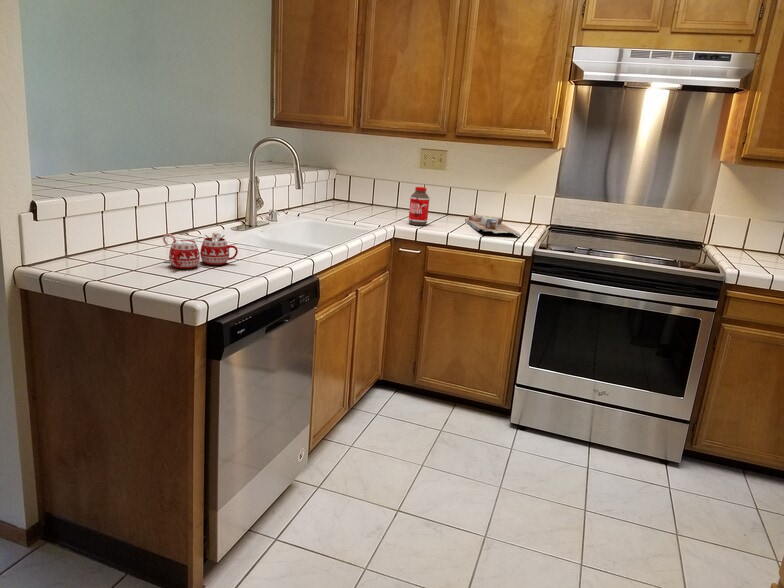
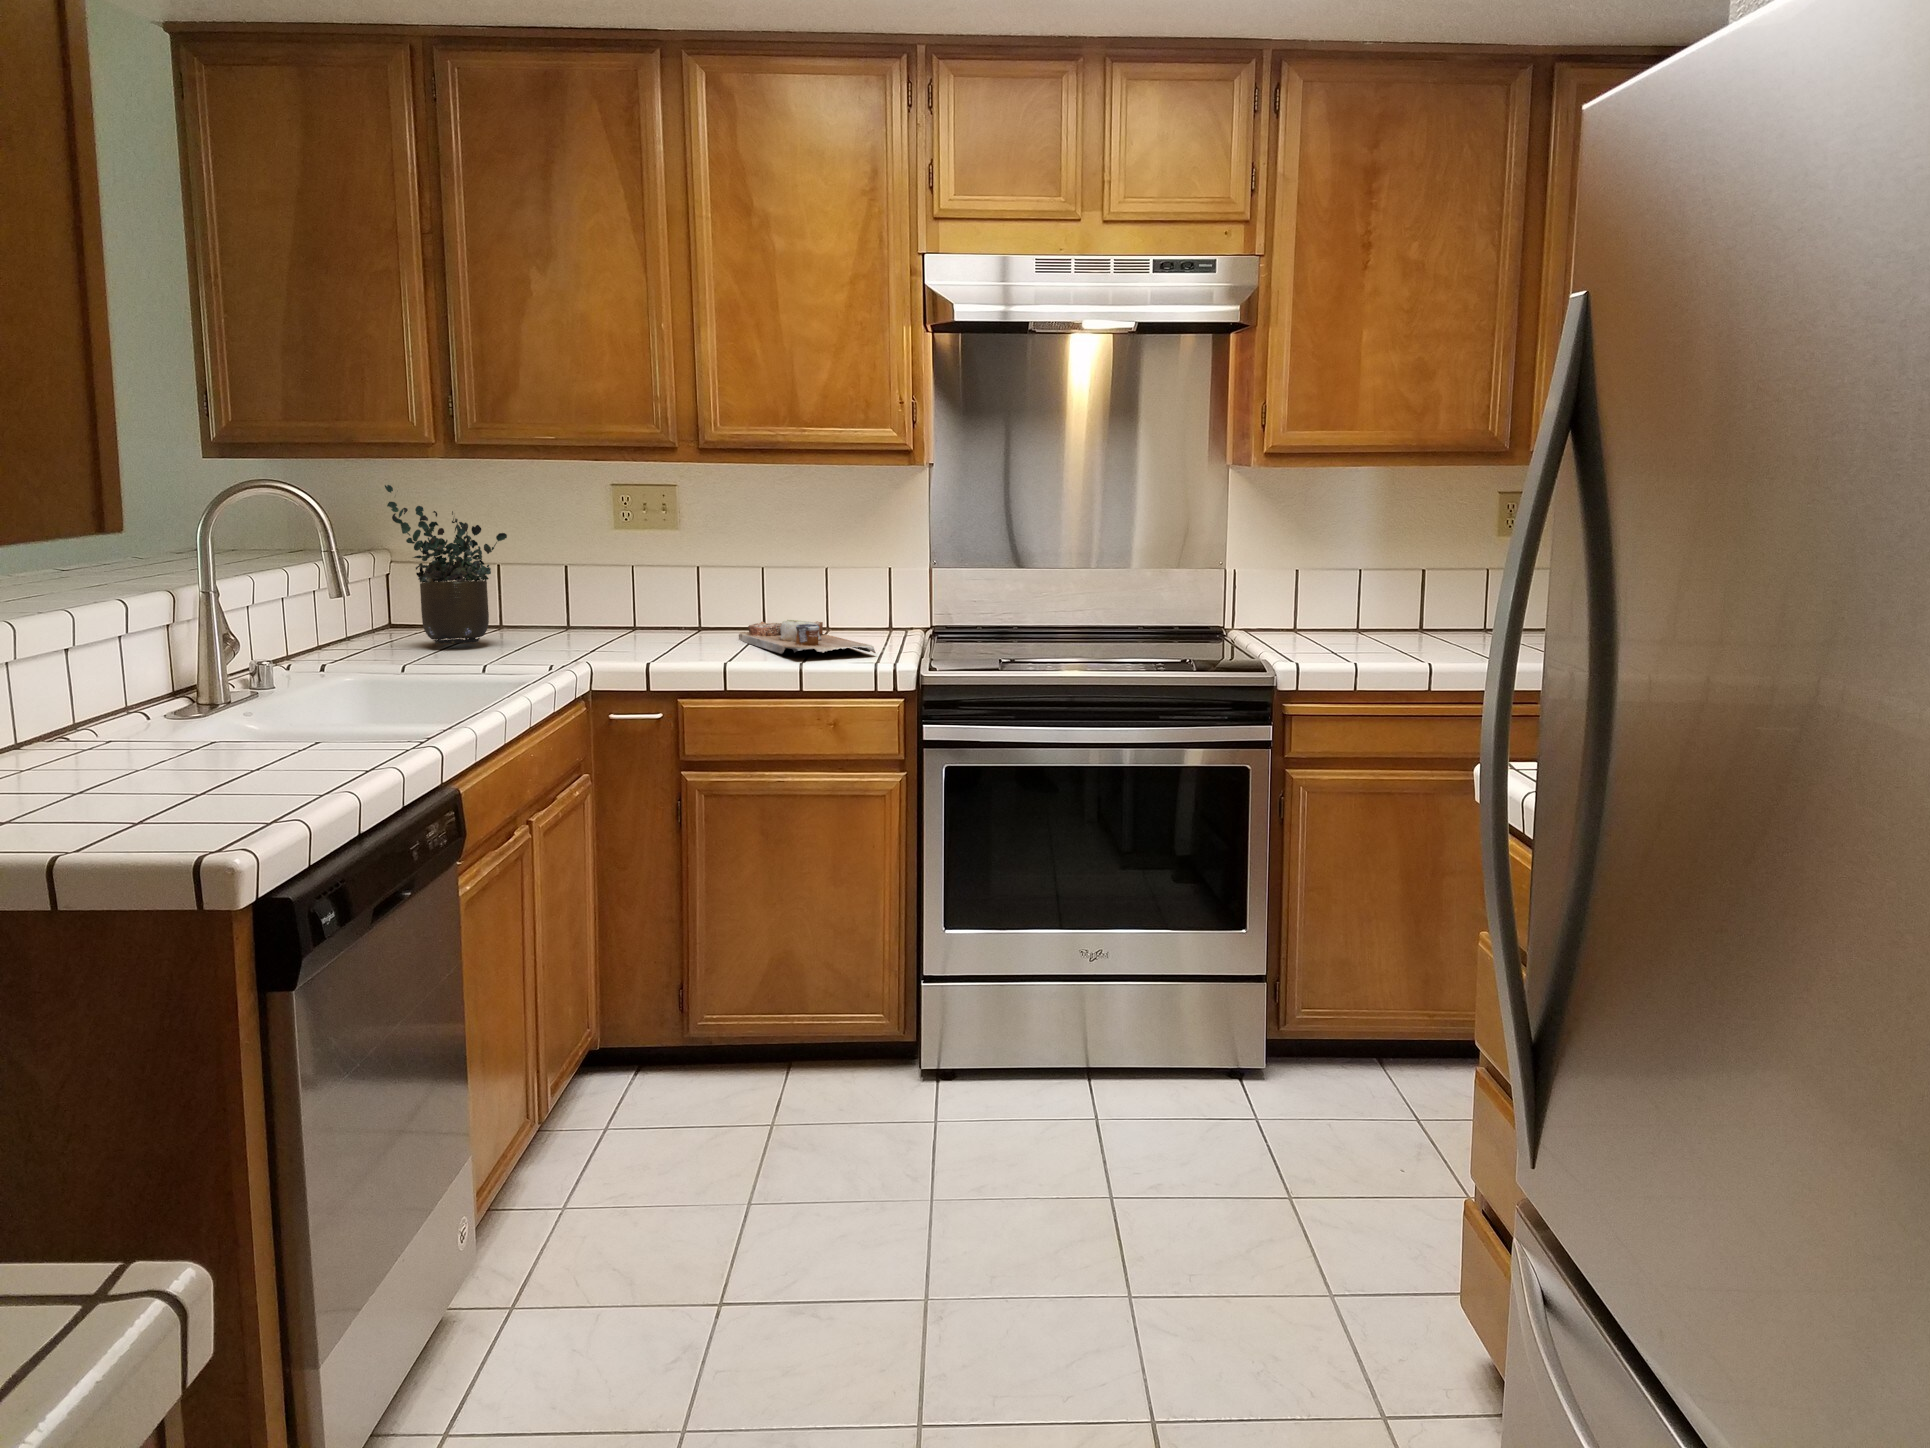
potted plant: none [332,142,376,210] -> present [385,485,507,644]
bottle: present [409,187,429,225] -> none [611,570,658,658]
mug: present [163,233,238,269] -> none [57,706,258,802]

